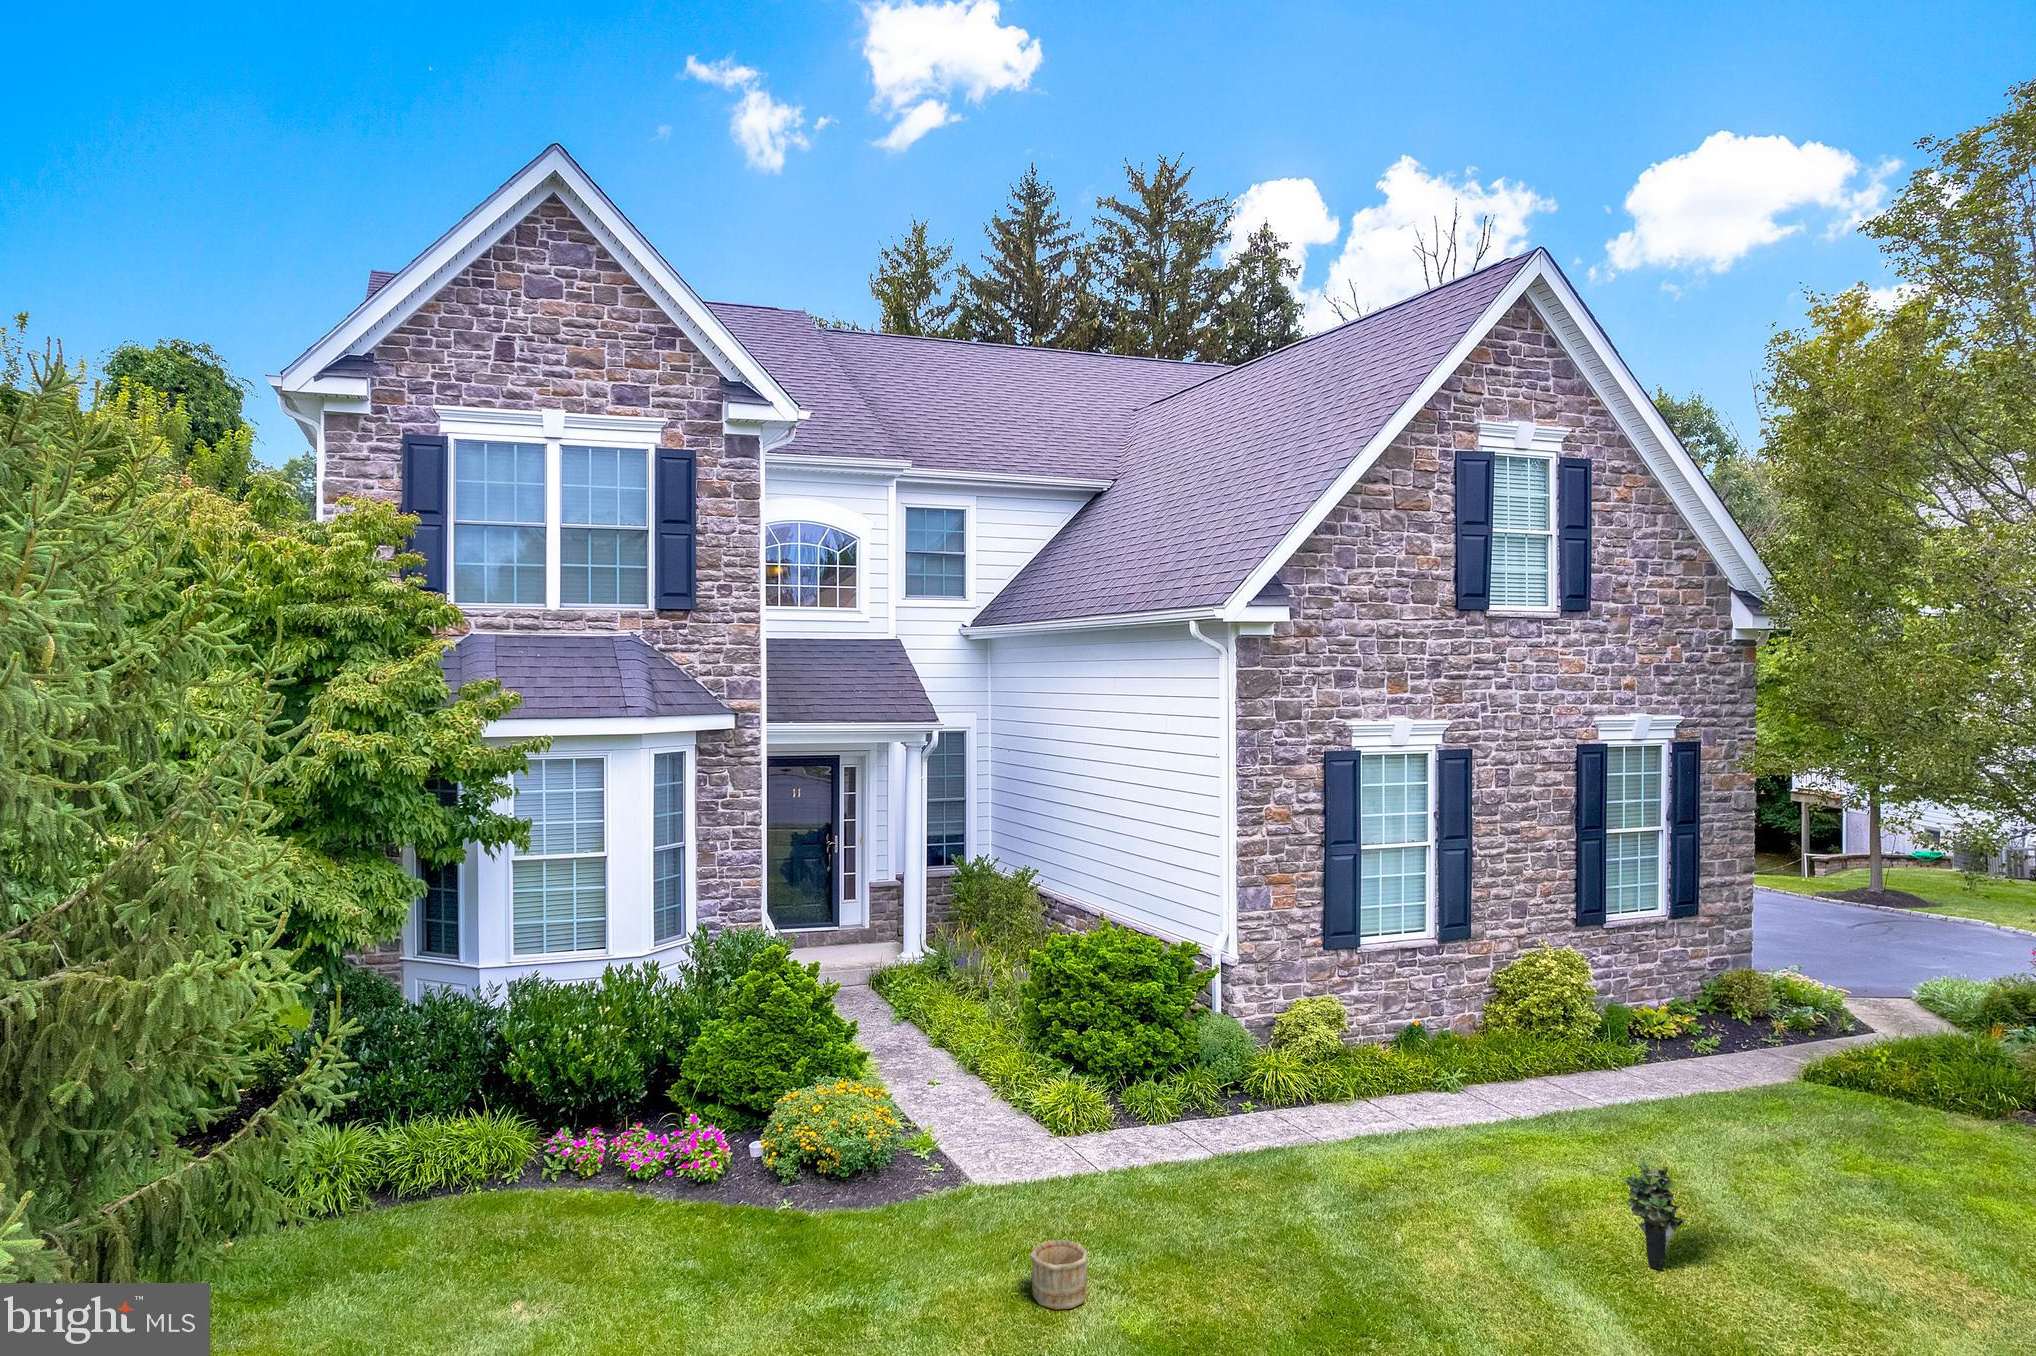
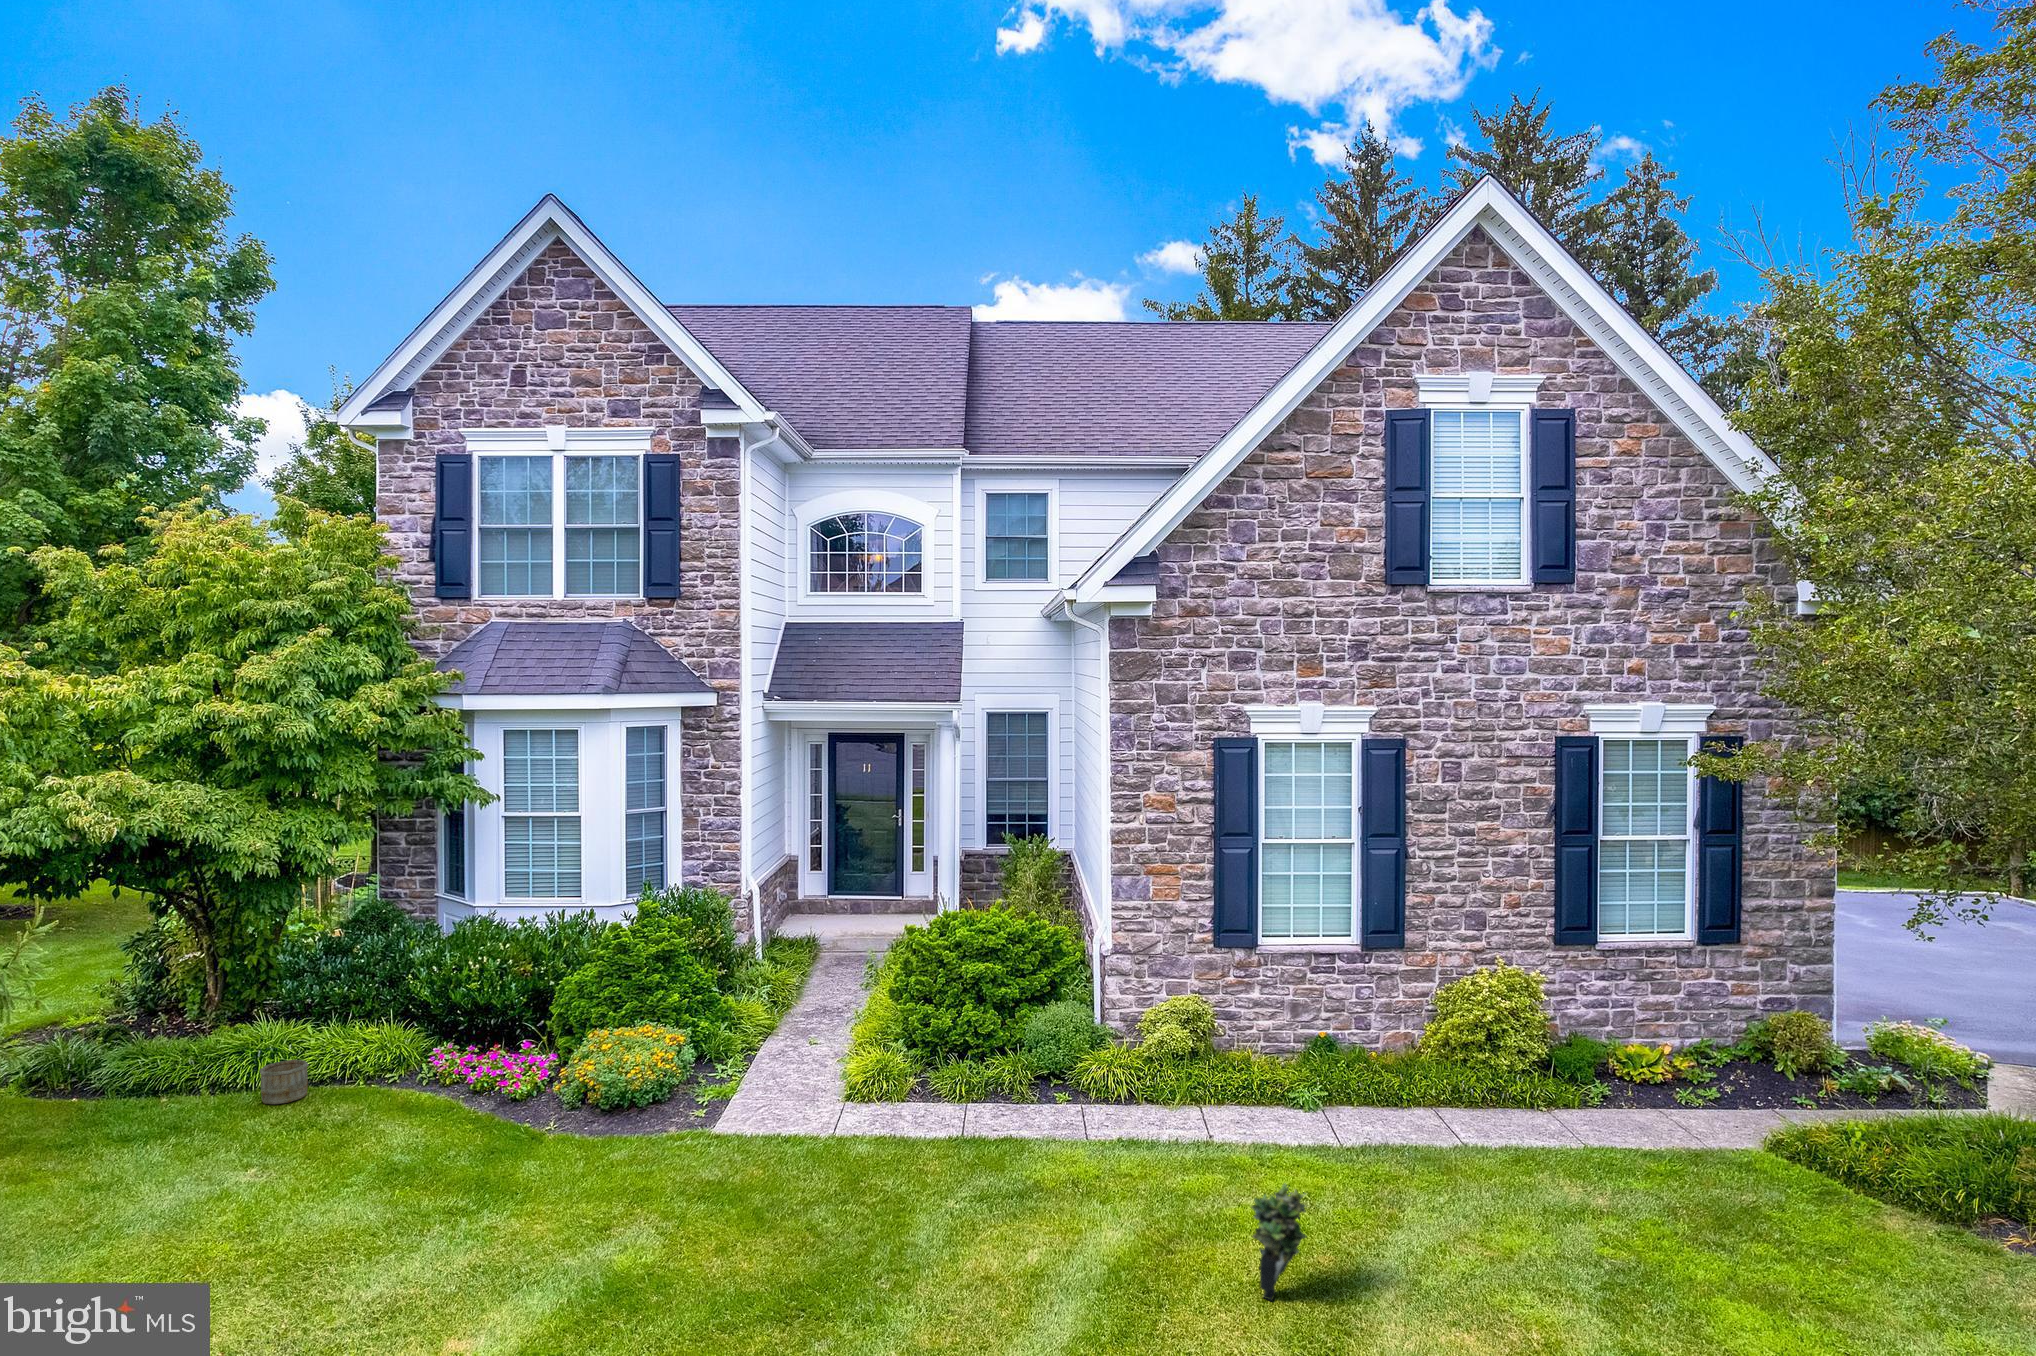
wooden bucket: present [1030,1240,1088,1310] -> present [259,1060,309,1104]

